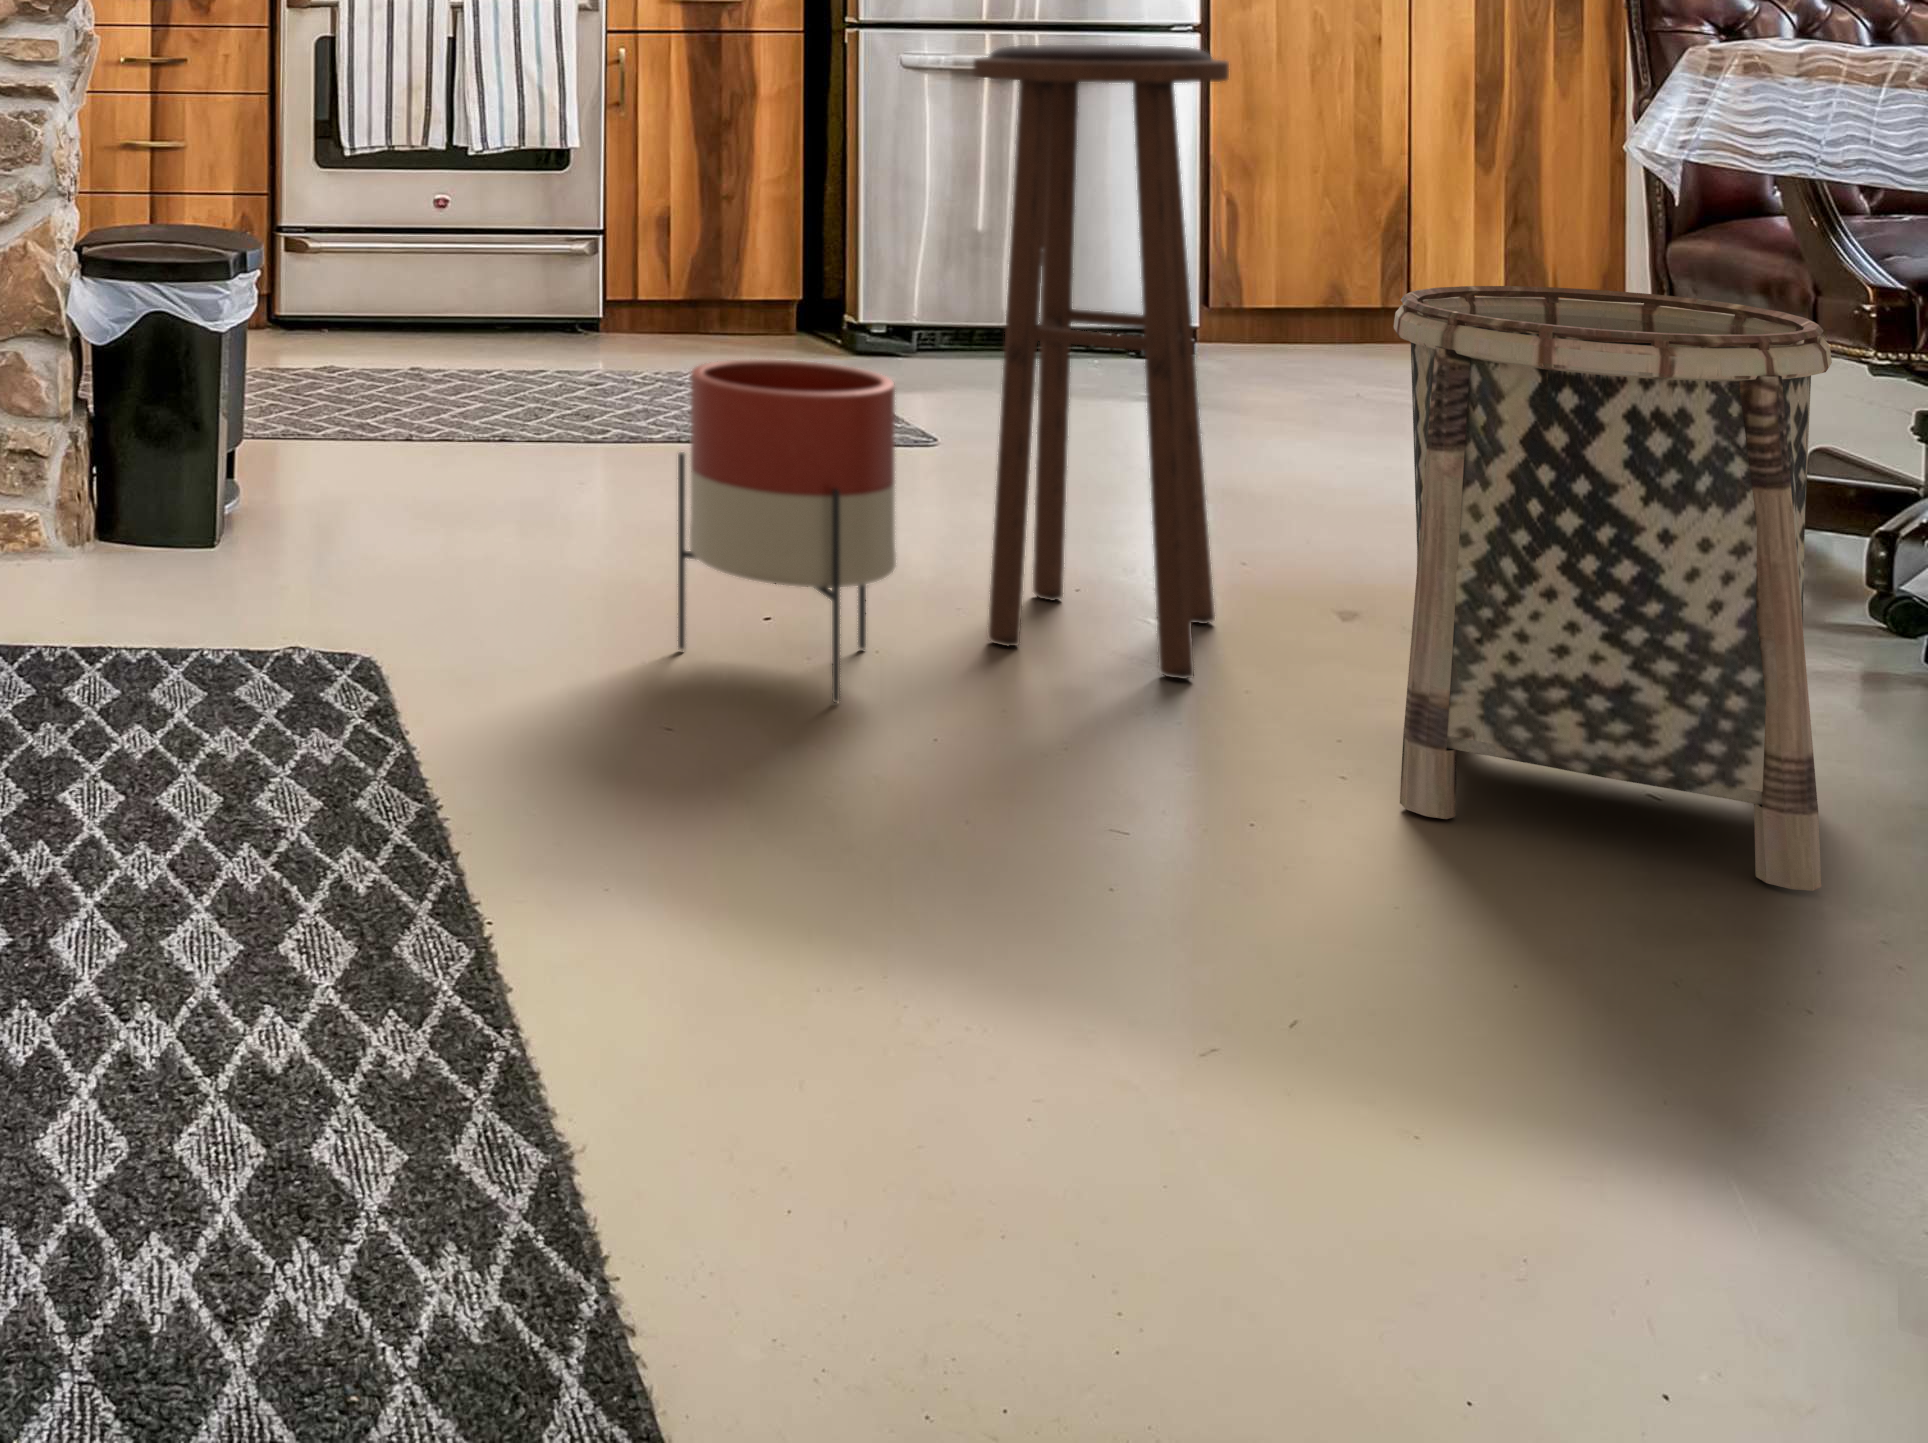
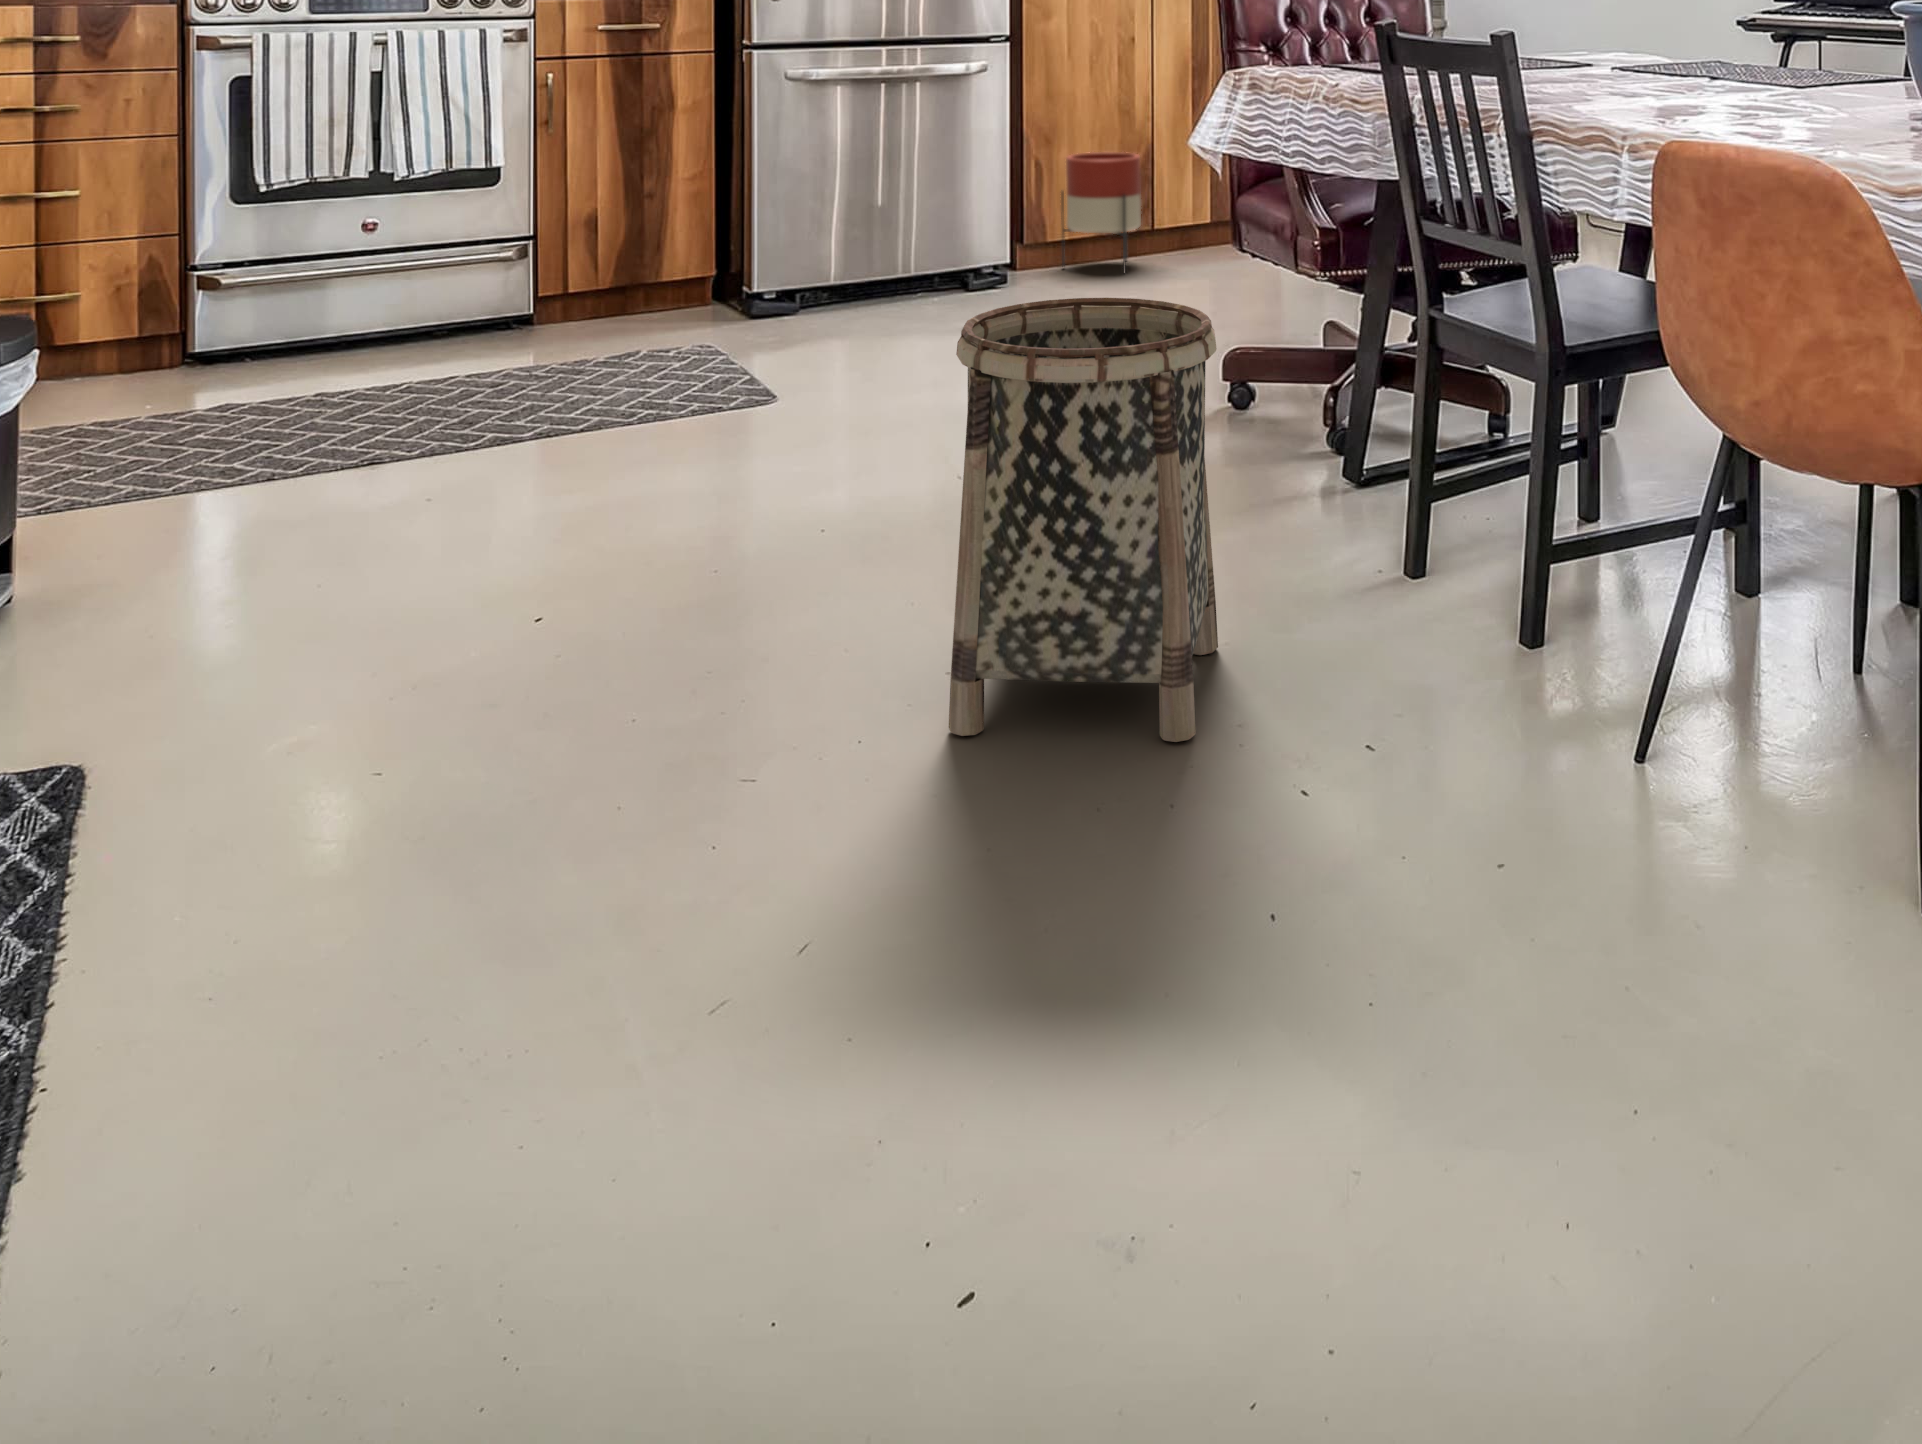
stool: present [973,45,1229,679] -> none [695,111,897,633]
planter: present [678,359,896,703] -> present [1061,152,1141,272]

